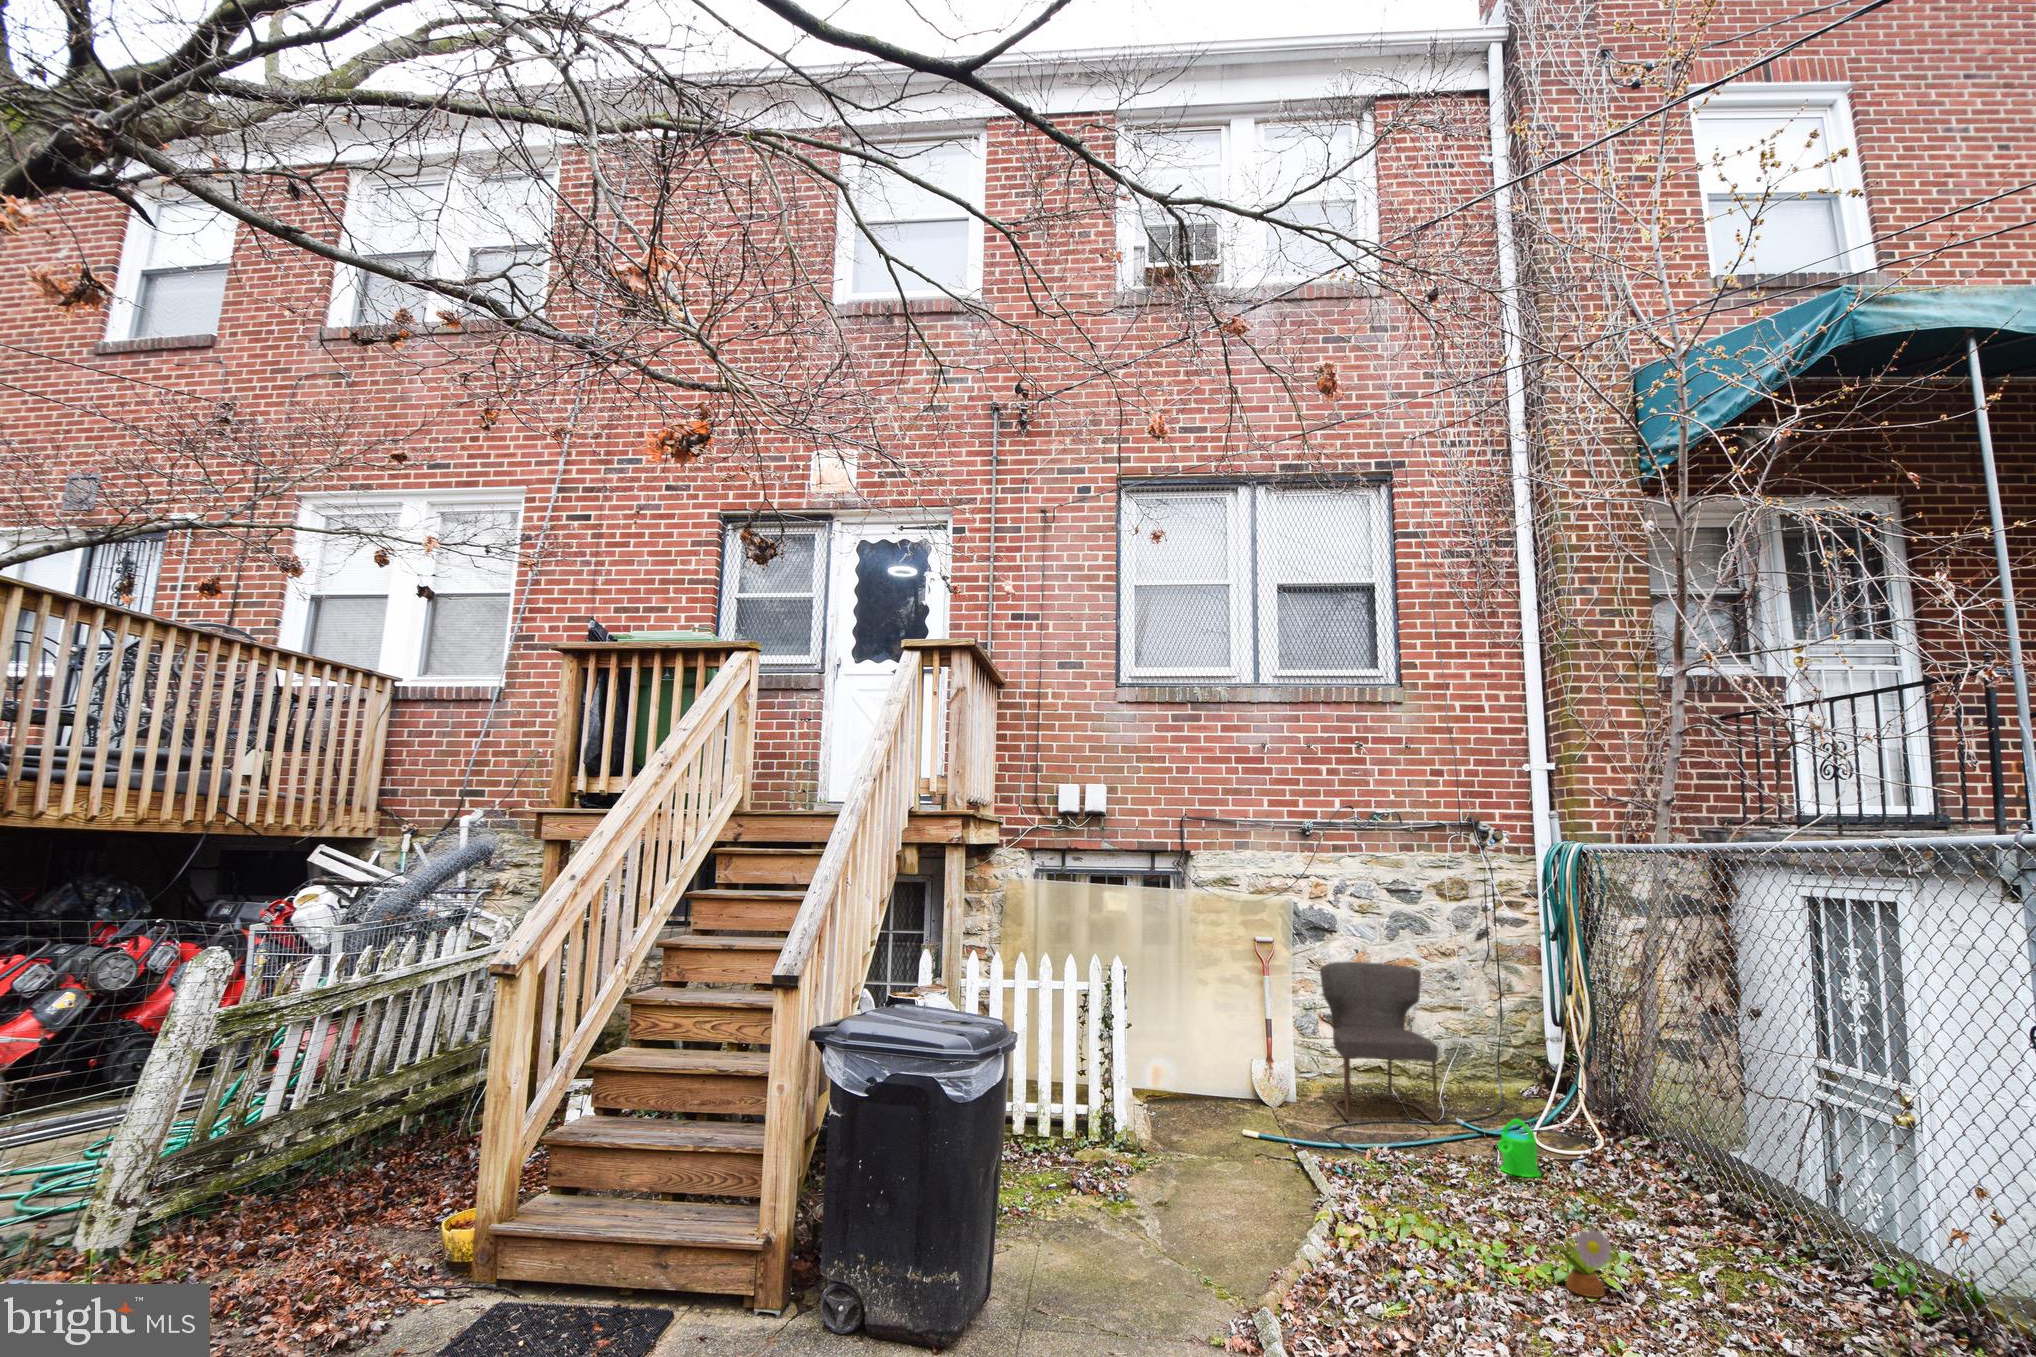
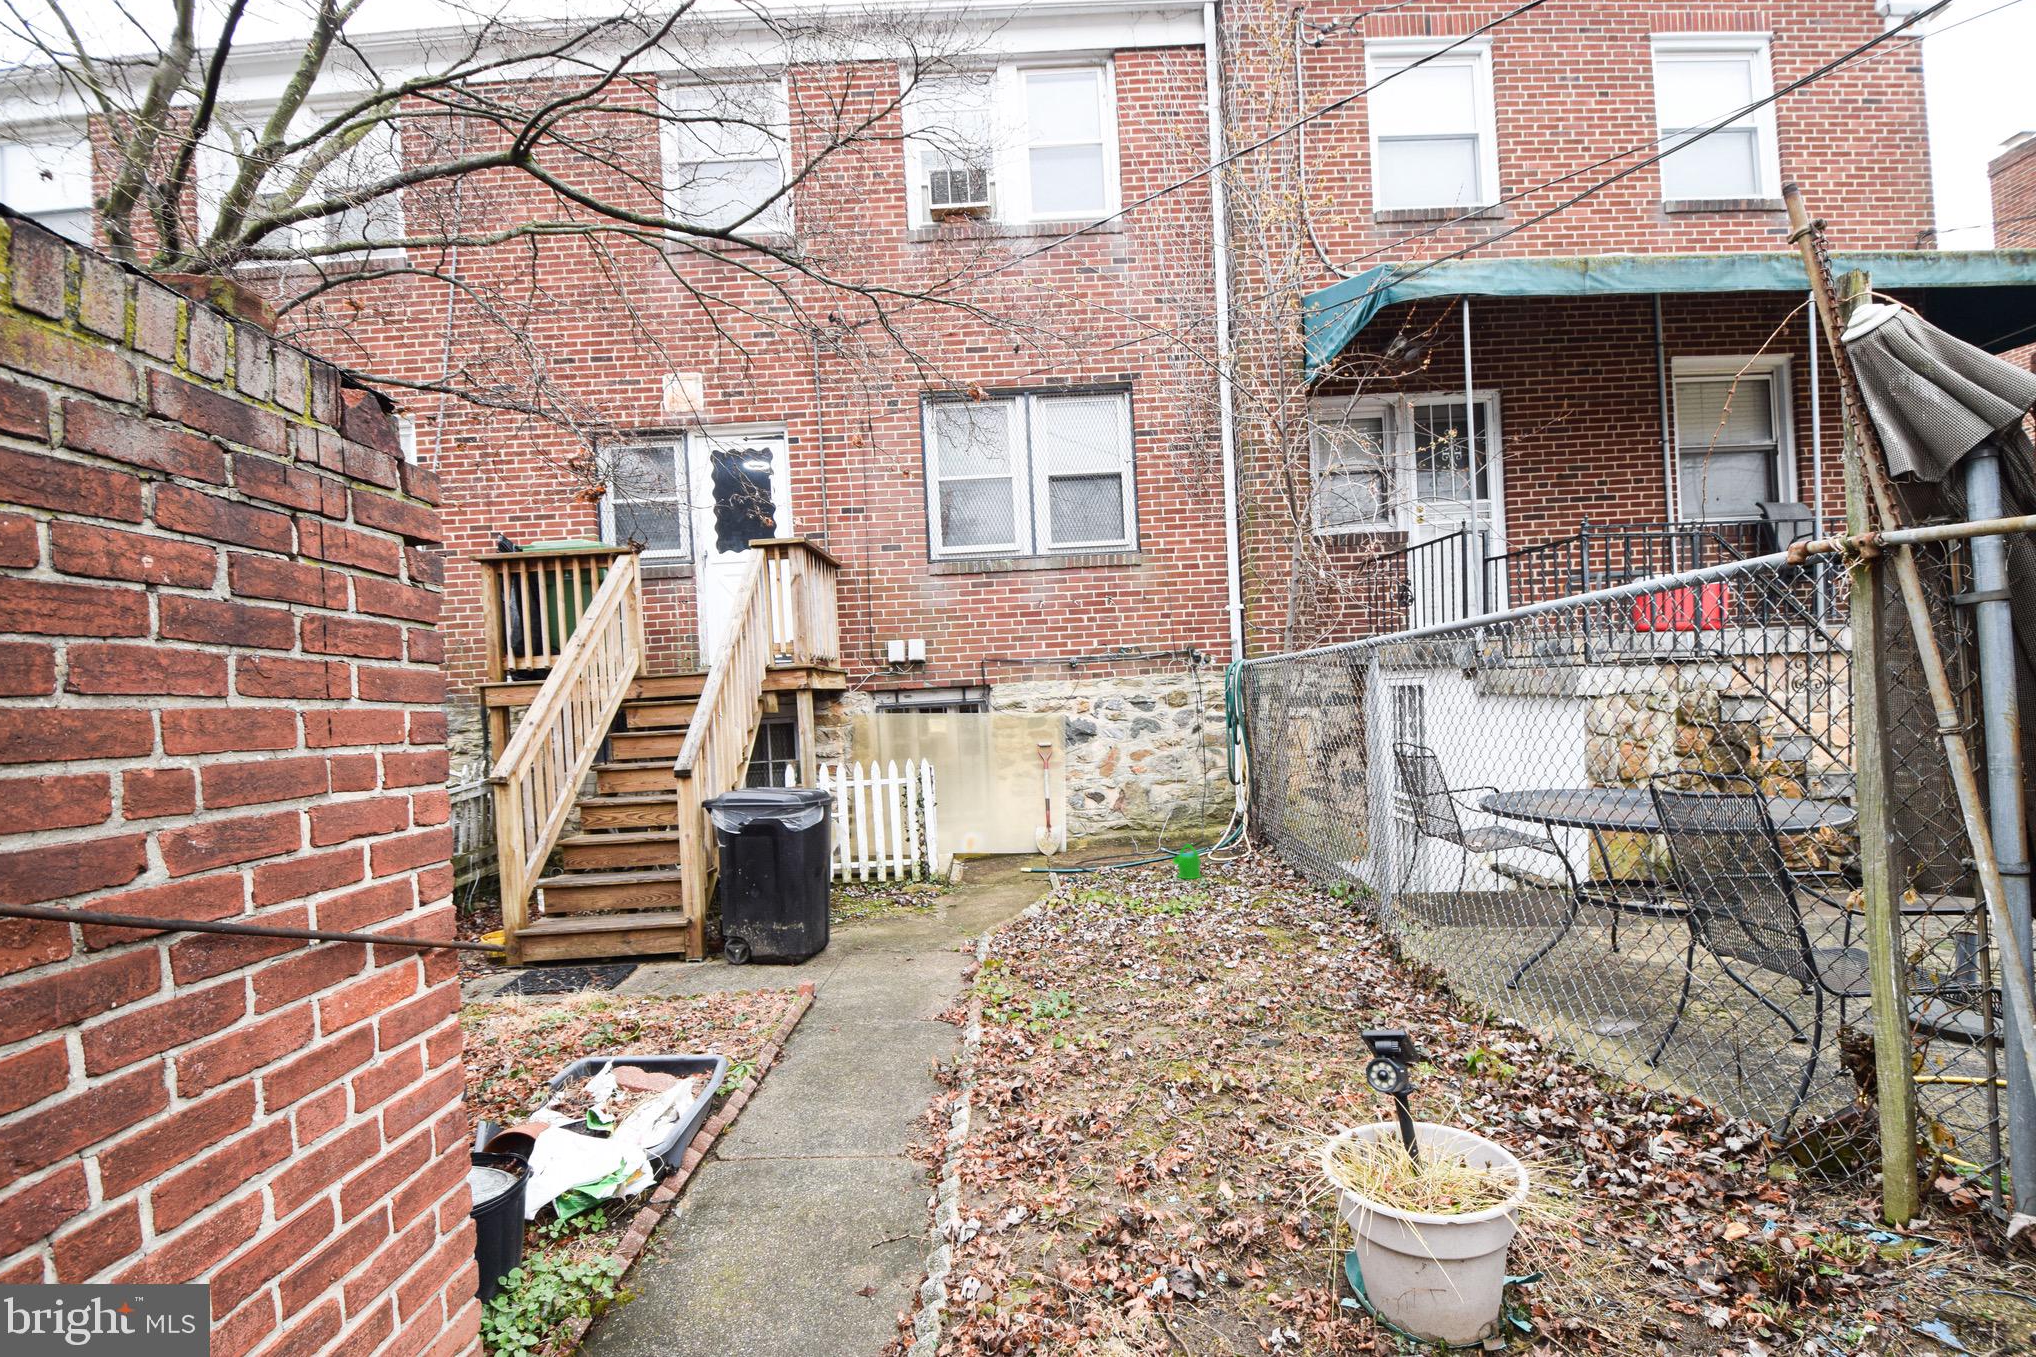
chair: present [1320,962,1439,1124] -> none [1079,754,1154,860]
decorative plant: present [1550,1227,1619,1297] -> none [1165,889,1205,928]

